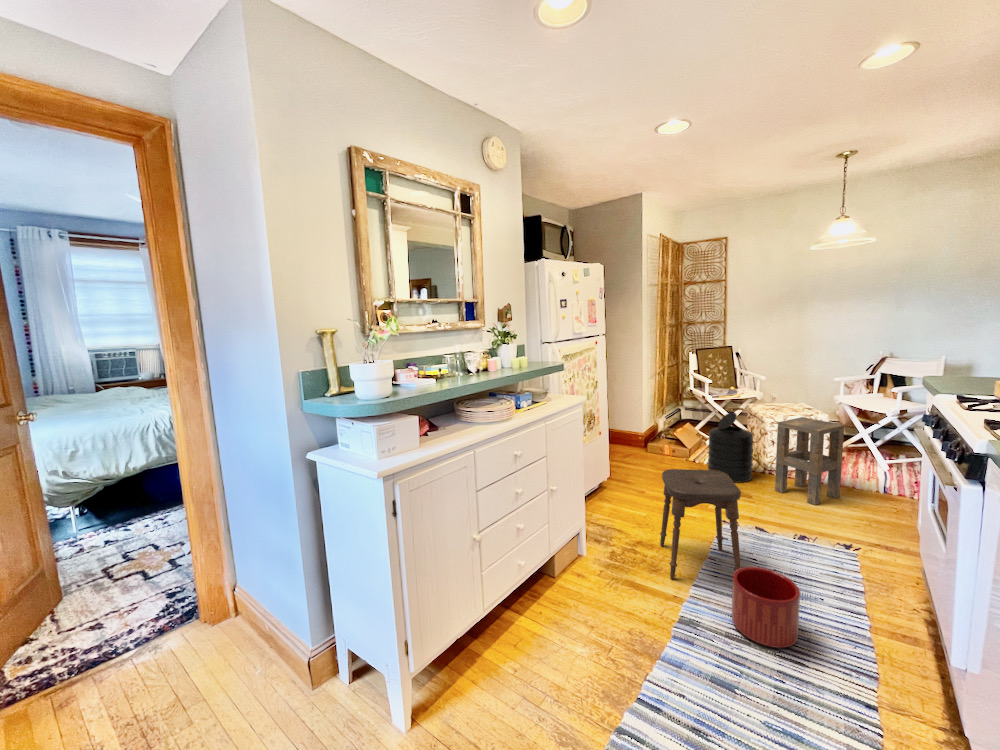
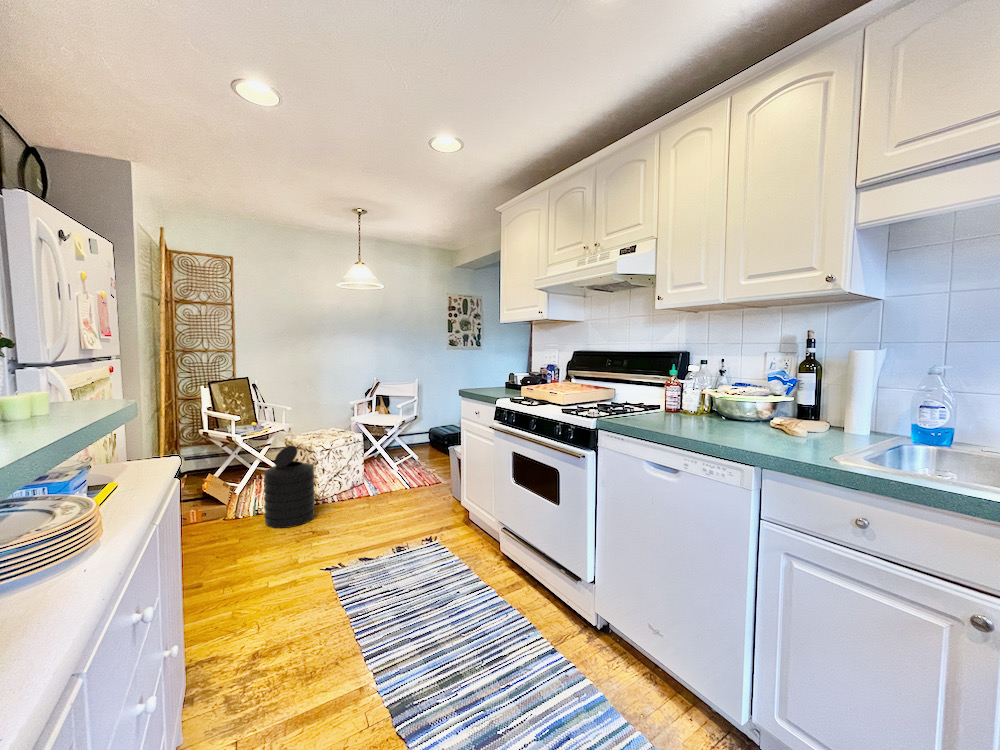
side table: present [775,417,844,505] -> none [343,438,389,517]
stool: present [660,469,741,579] -> none [288,507,403,671]
planter: present [732,567,800,648] -> none [424,583,485,671]

